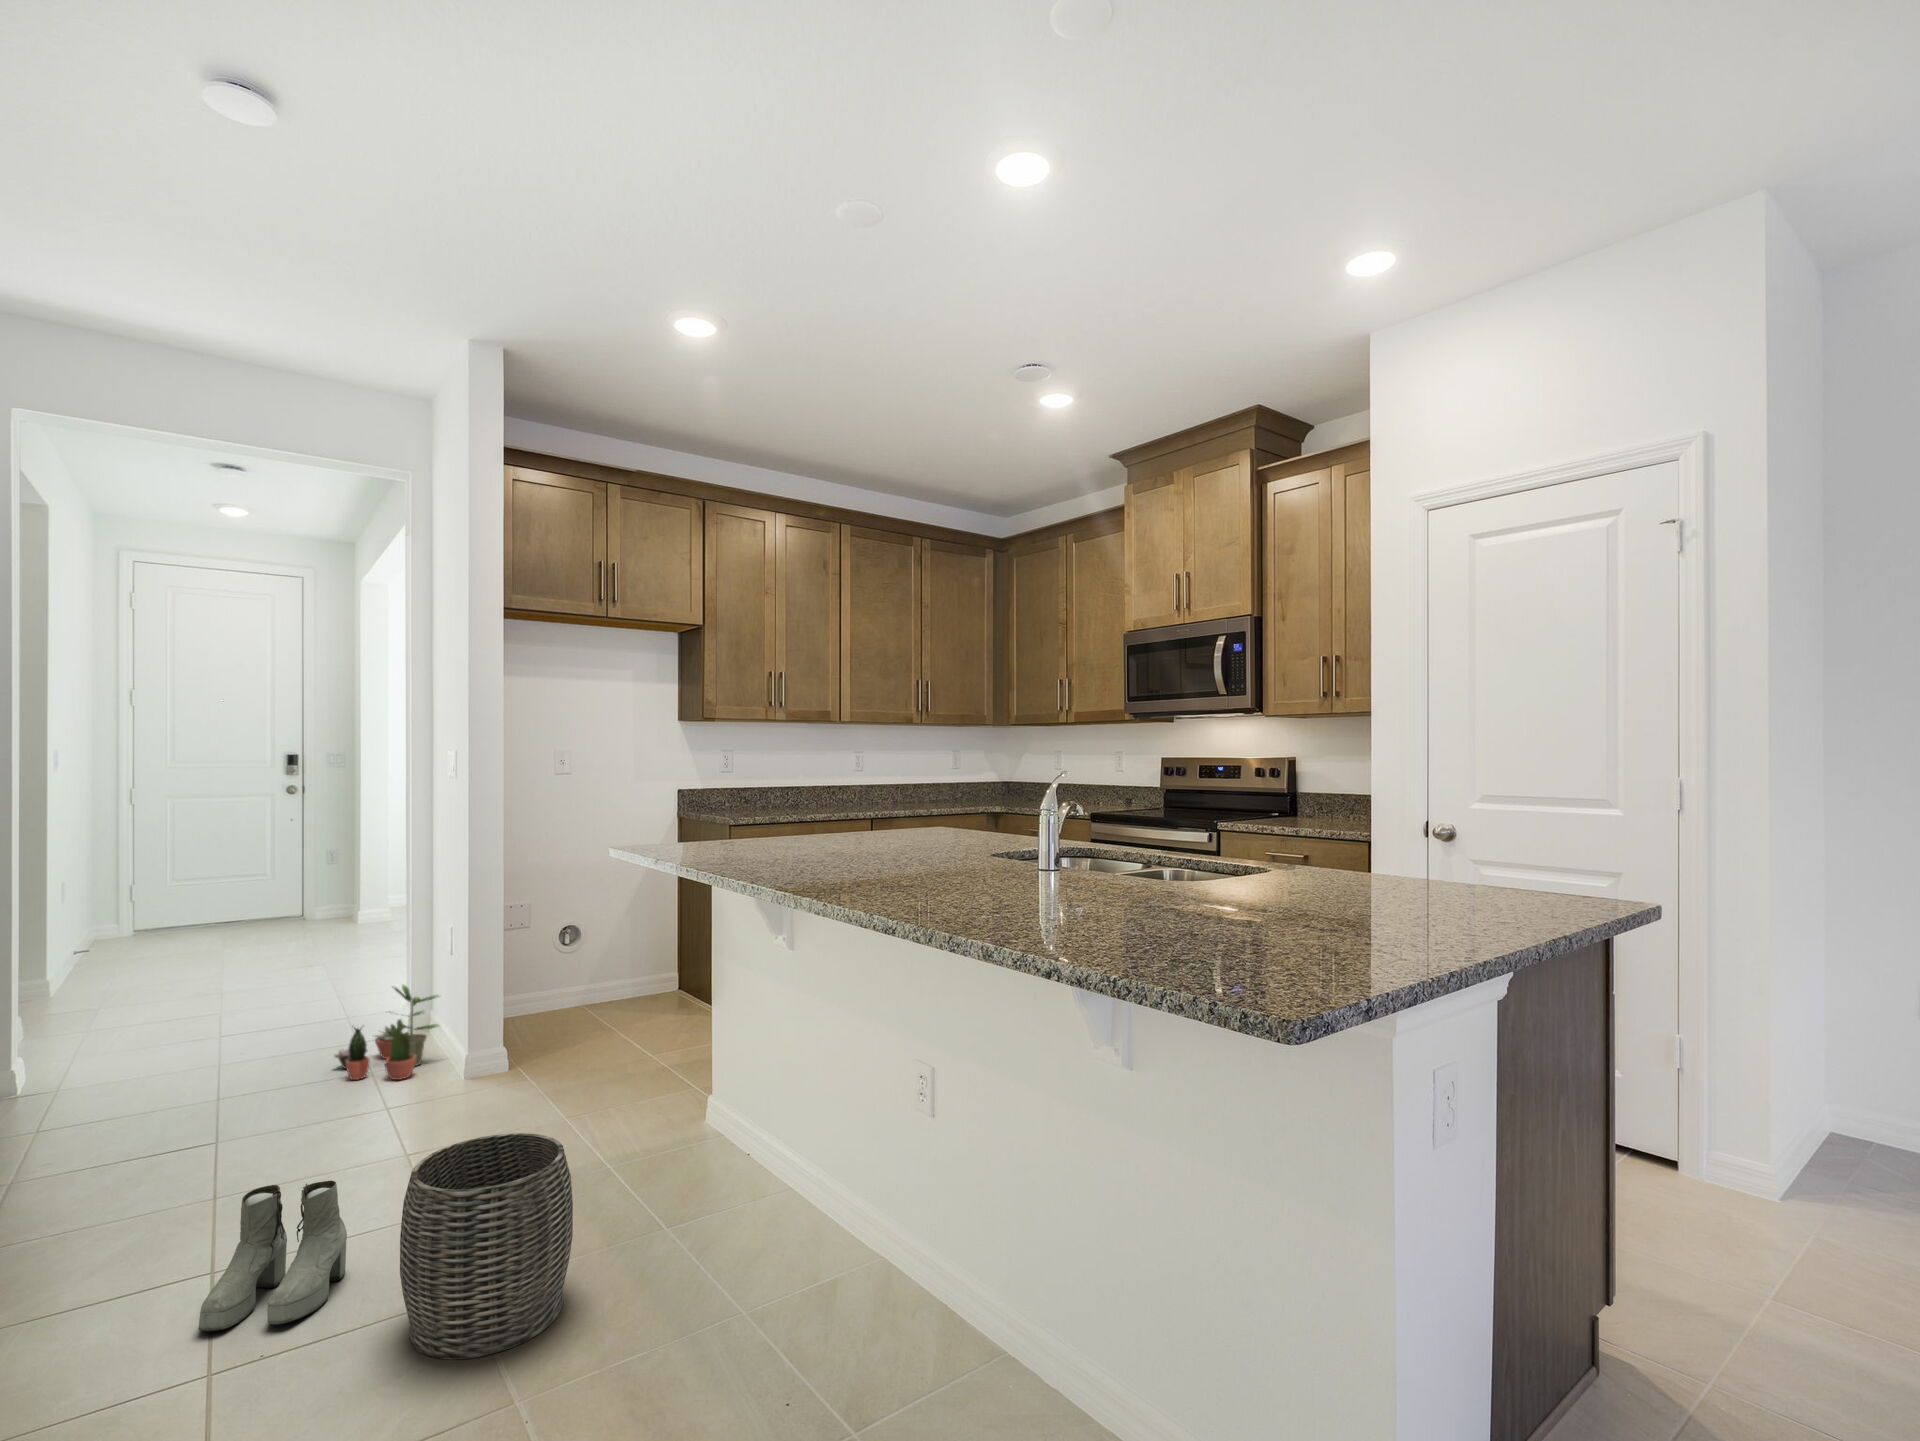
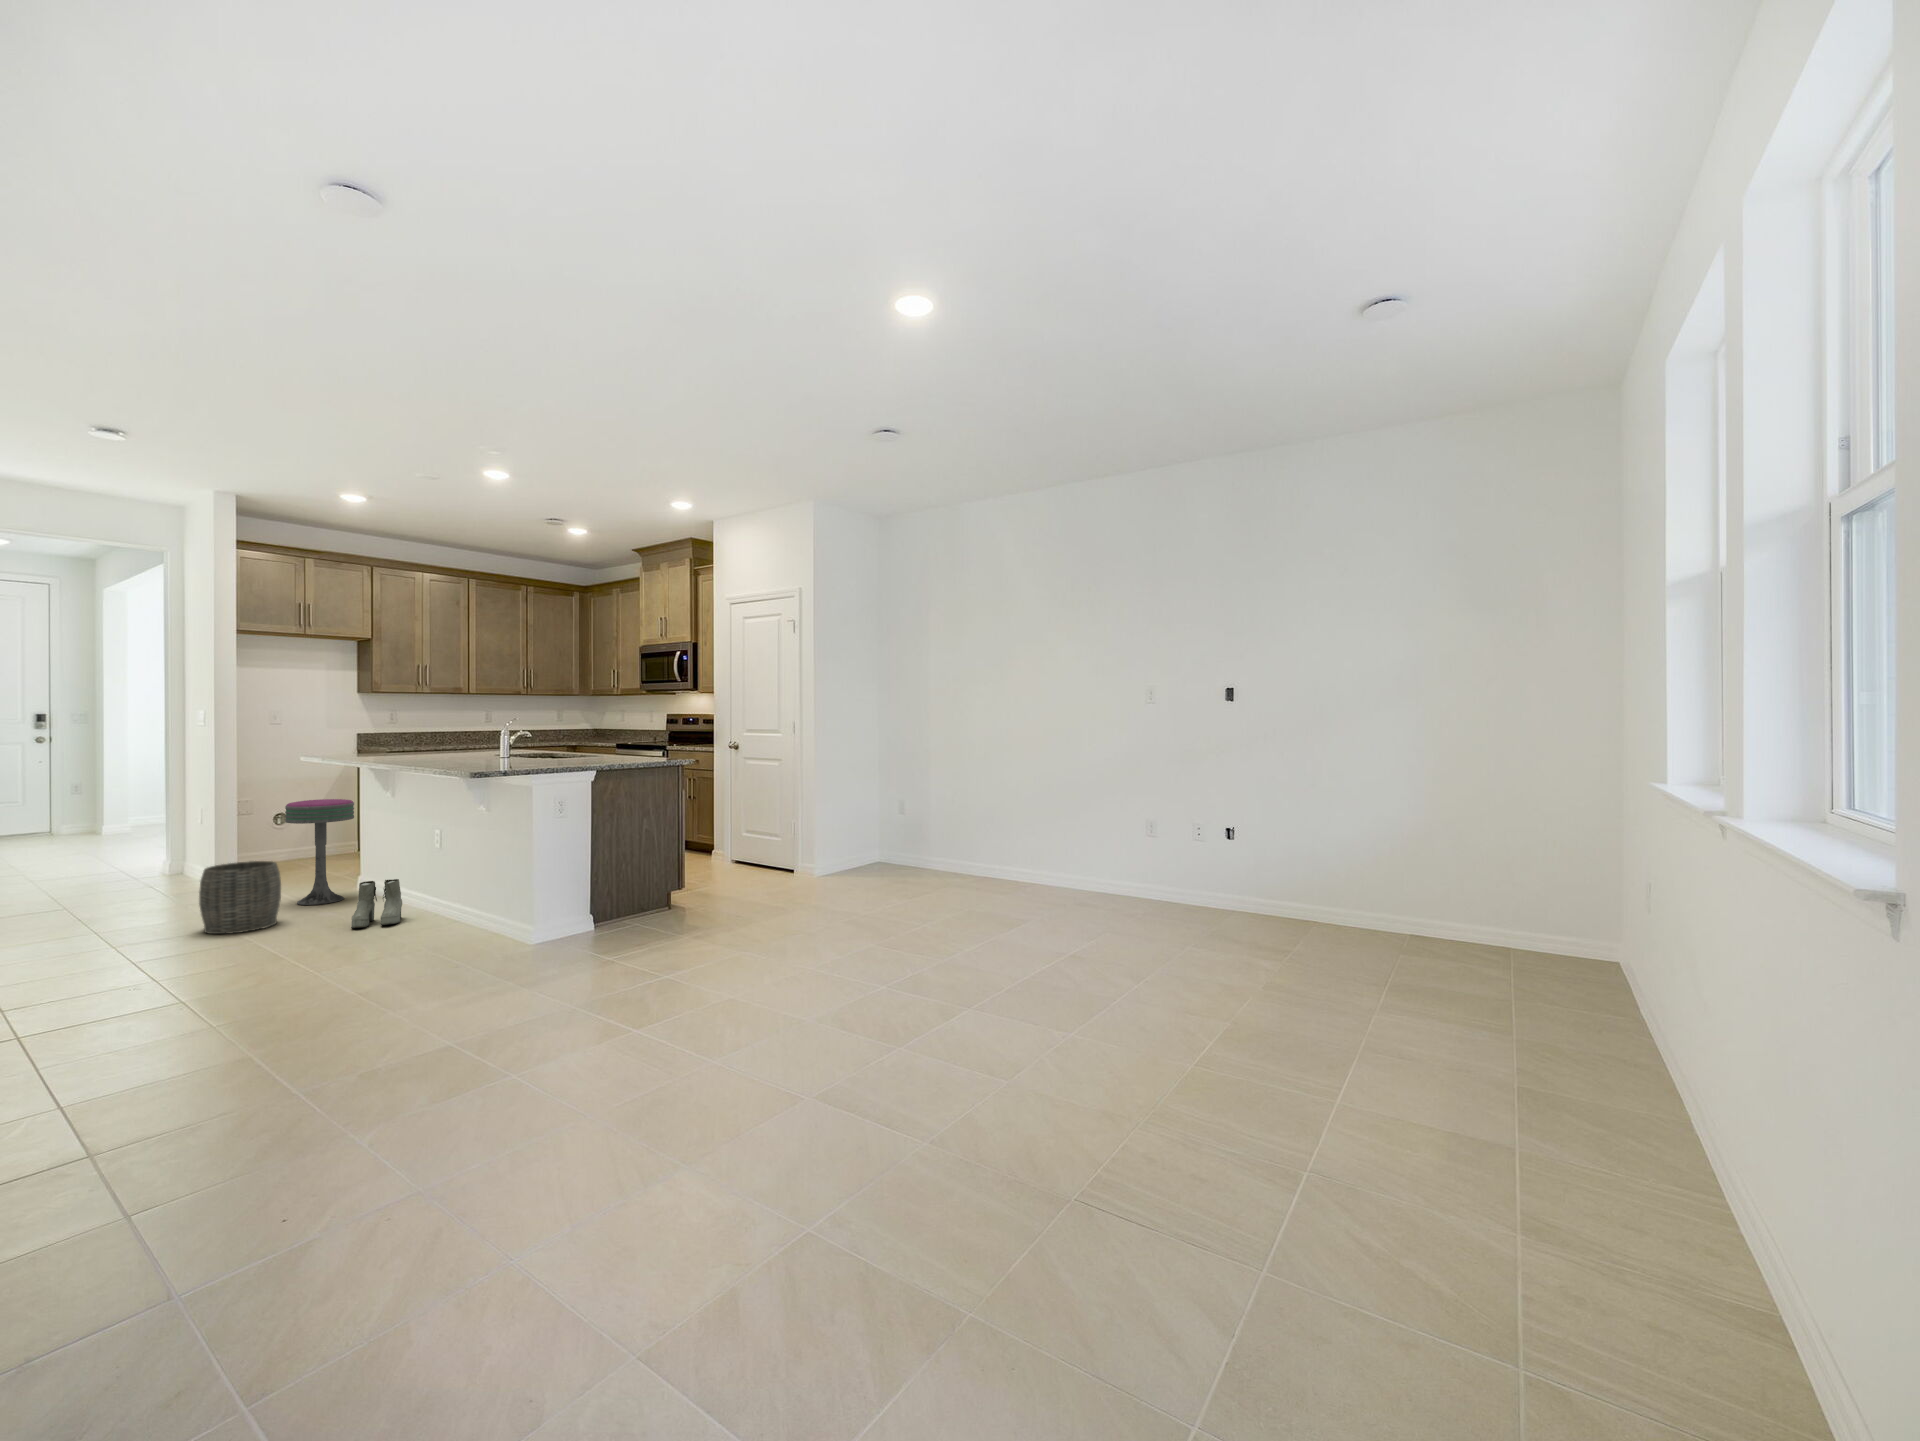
bar stool: none [581,954,708,1207] -> present [285,799,354,905]
potted plant: present [334,985,439,1080] -> none [124,836,196,886]
boots: present [199,1180,347,1332] -> present [351,879,402,928]

